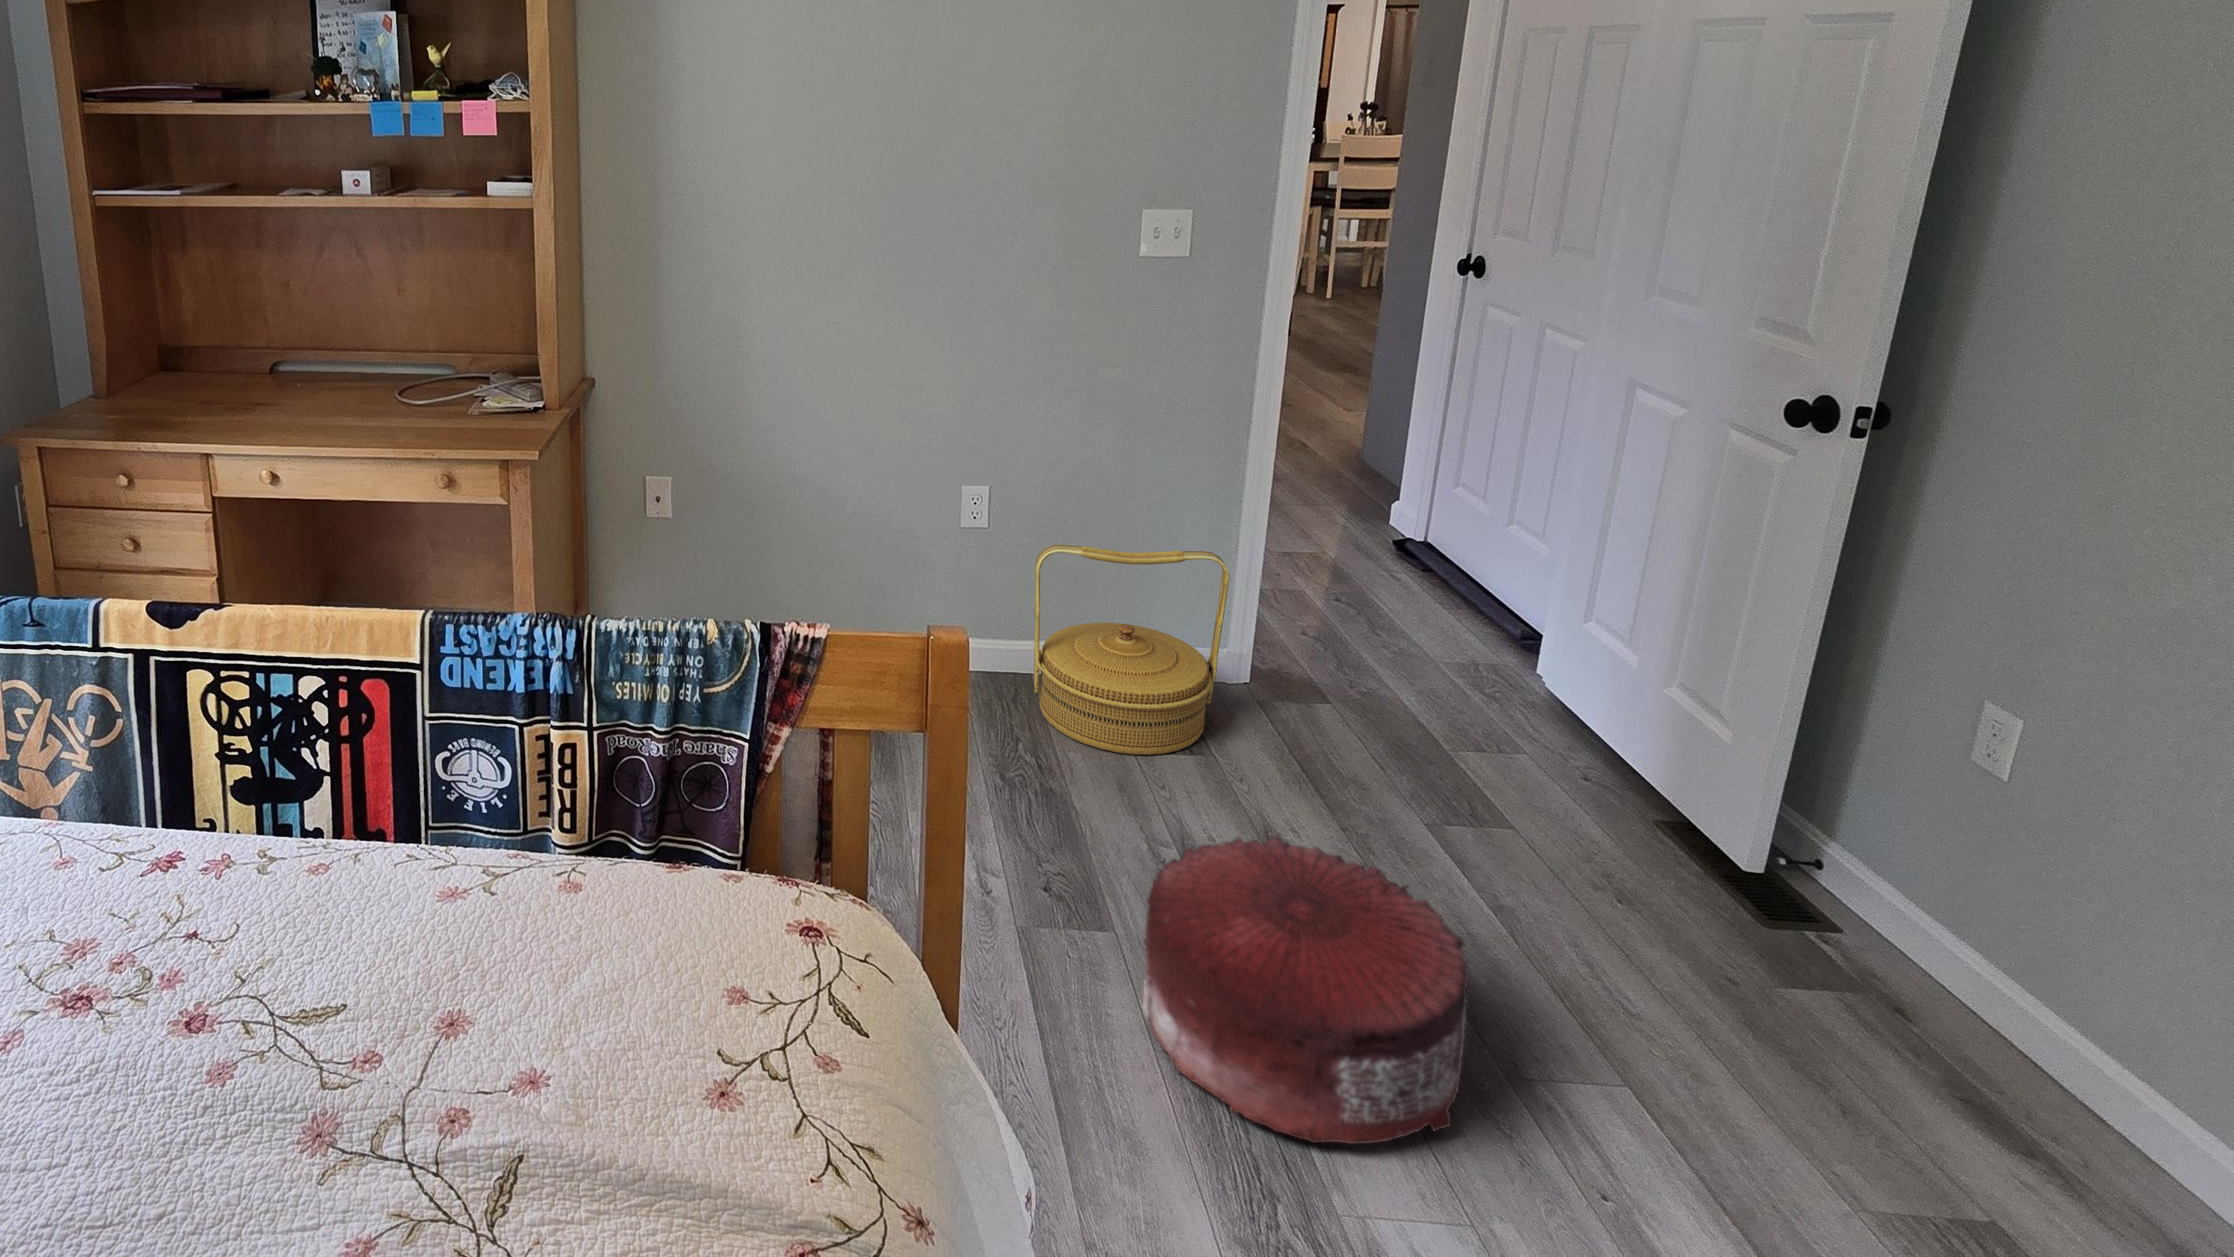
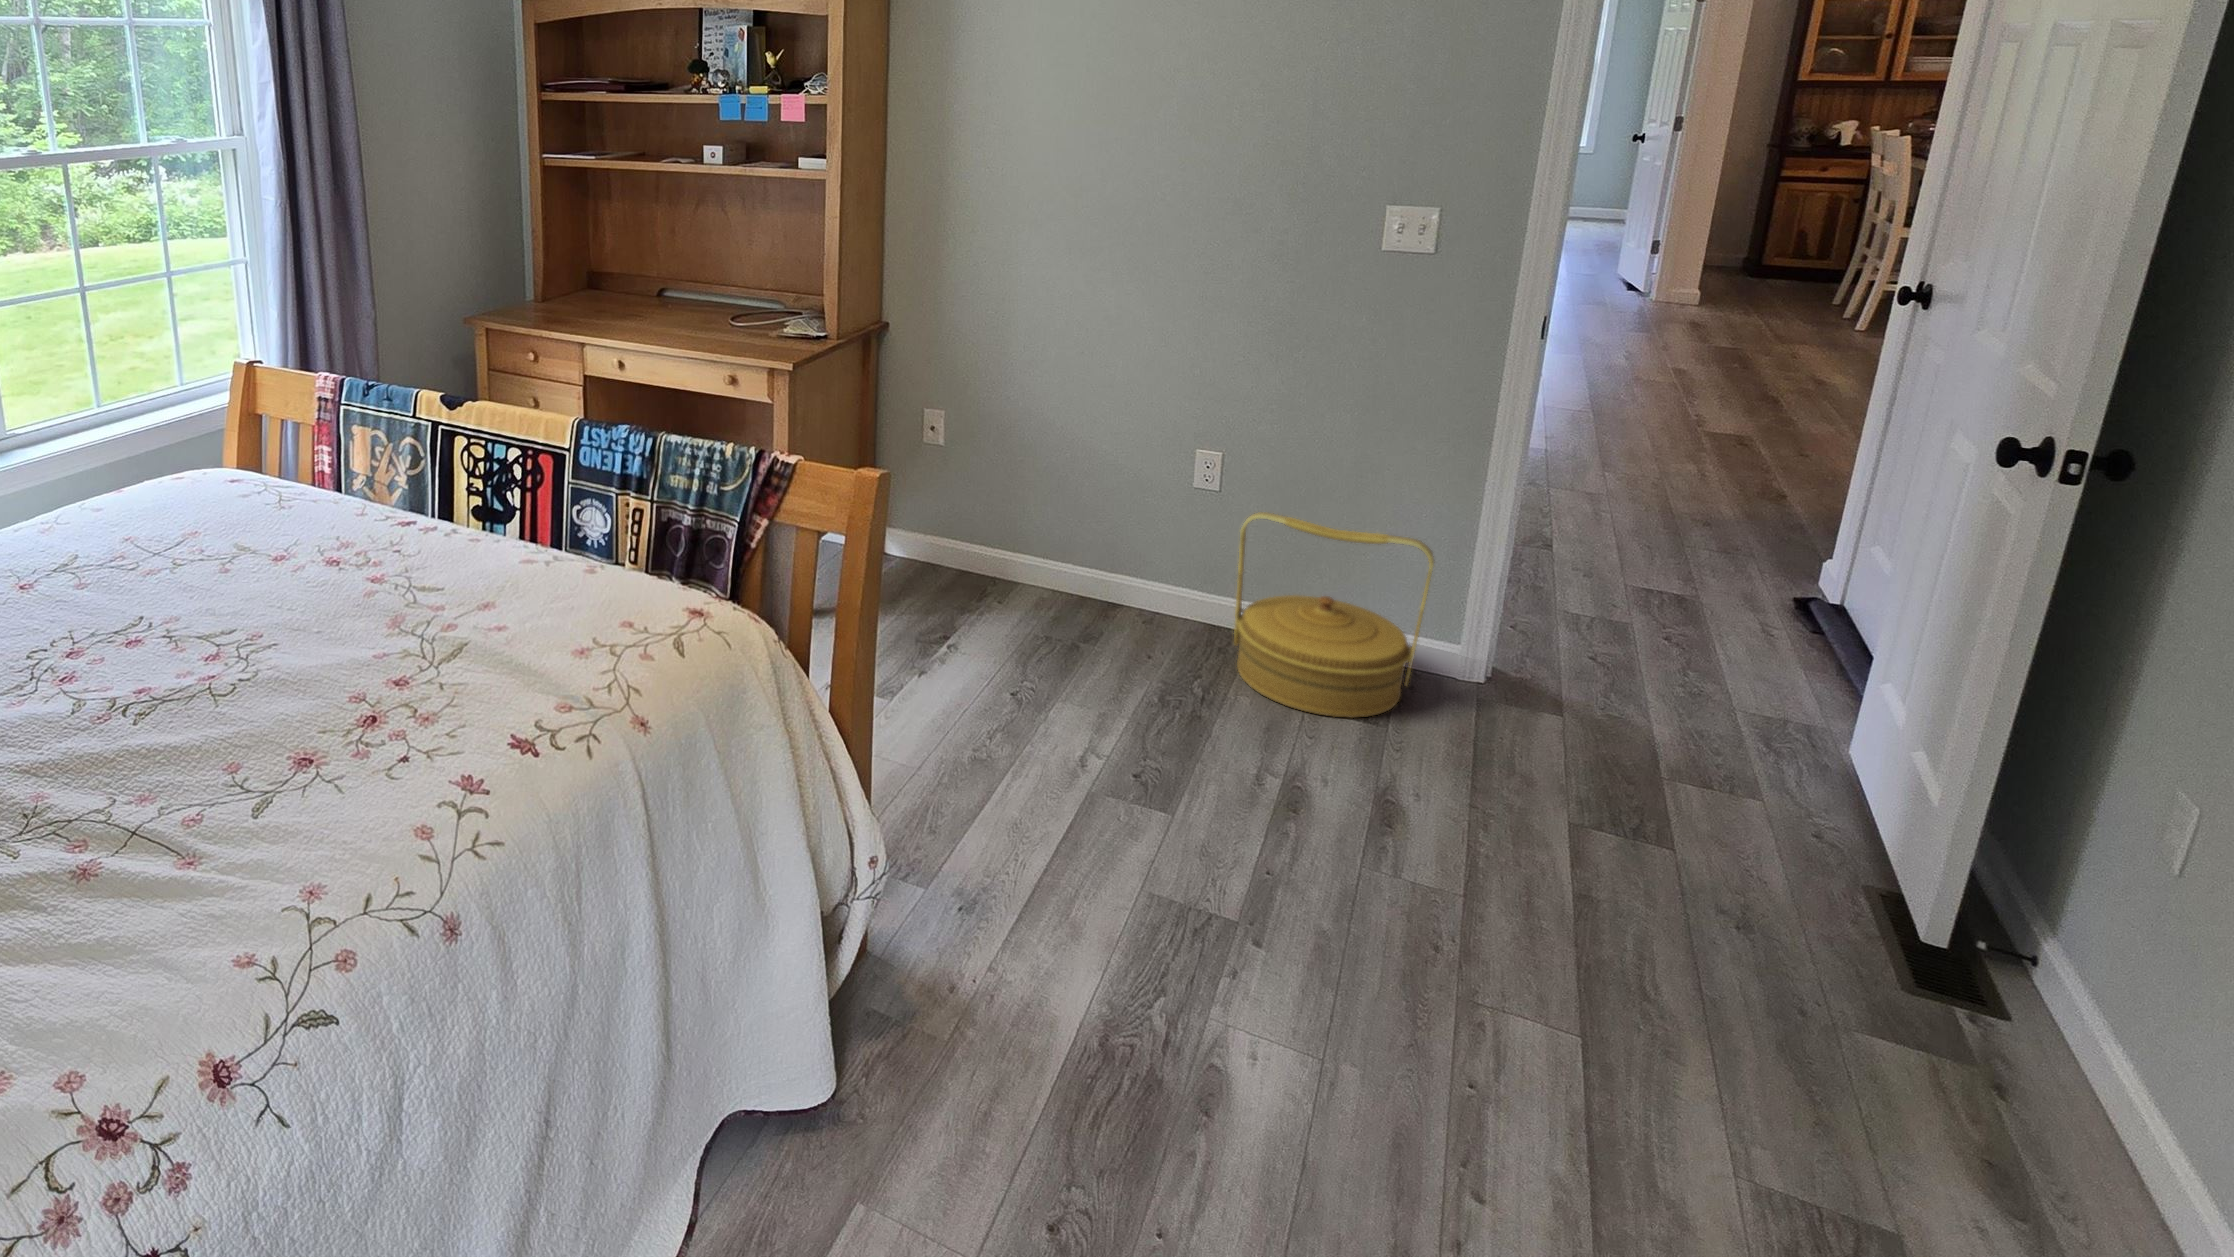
pouf: present [1143,837,1469,1144] -> none [1161,757,1444,1008]

